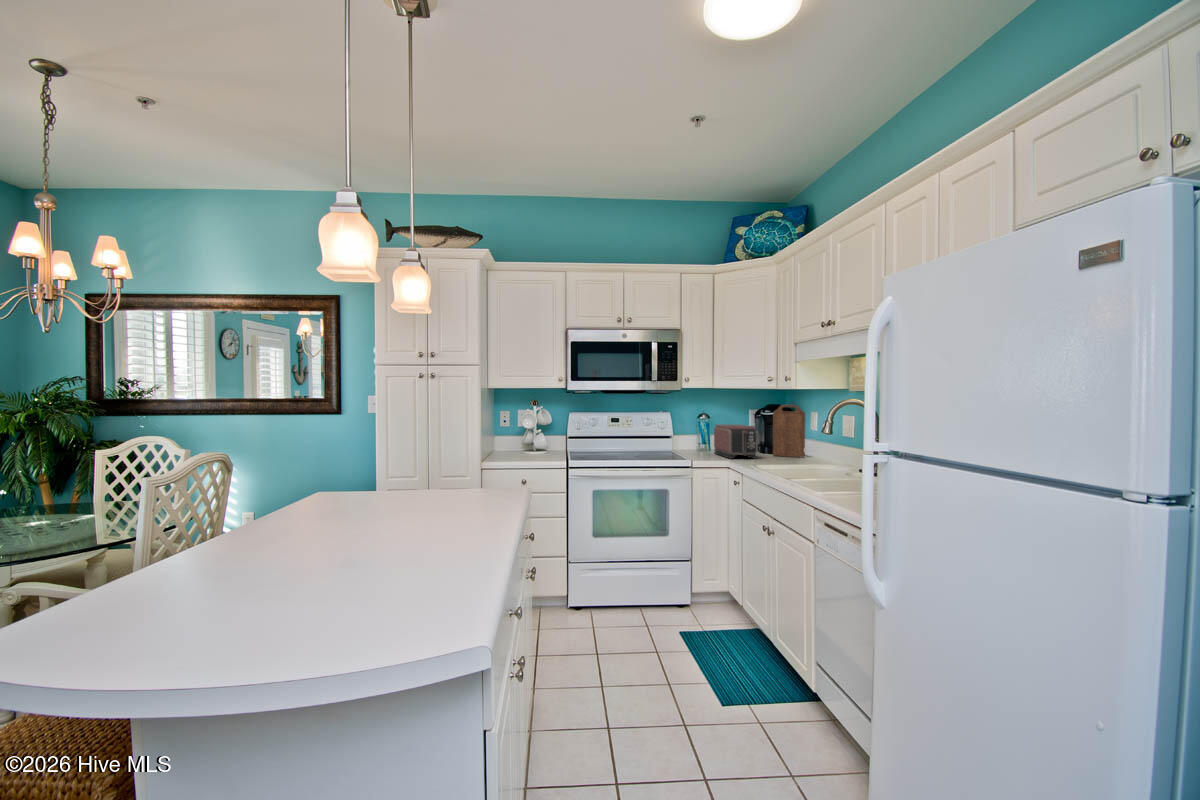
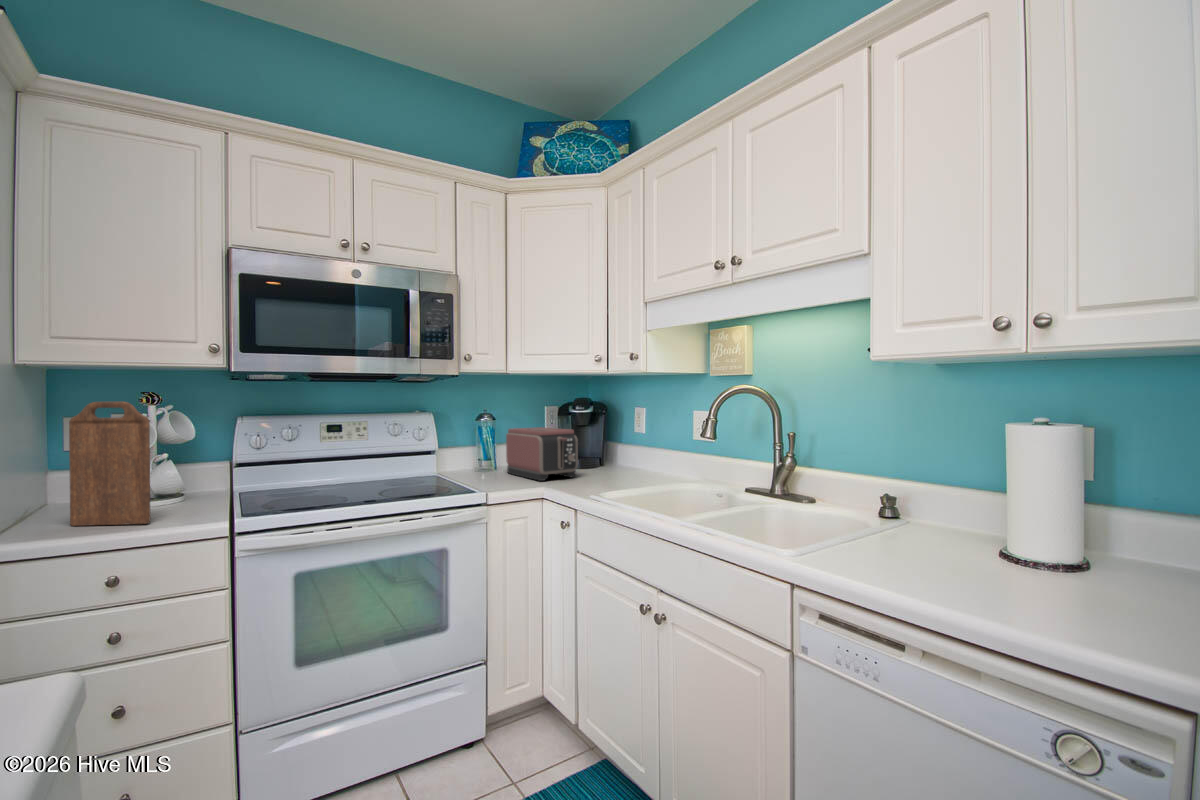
cutting board: present [773,405,805,457] -> present [69,402,151,526]

